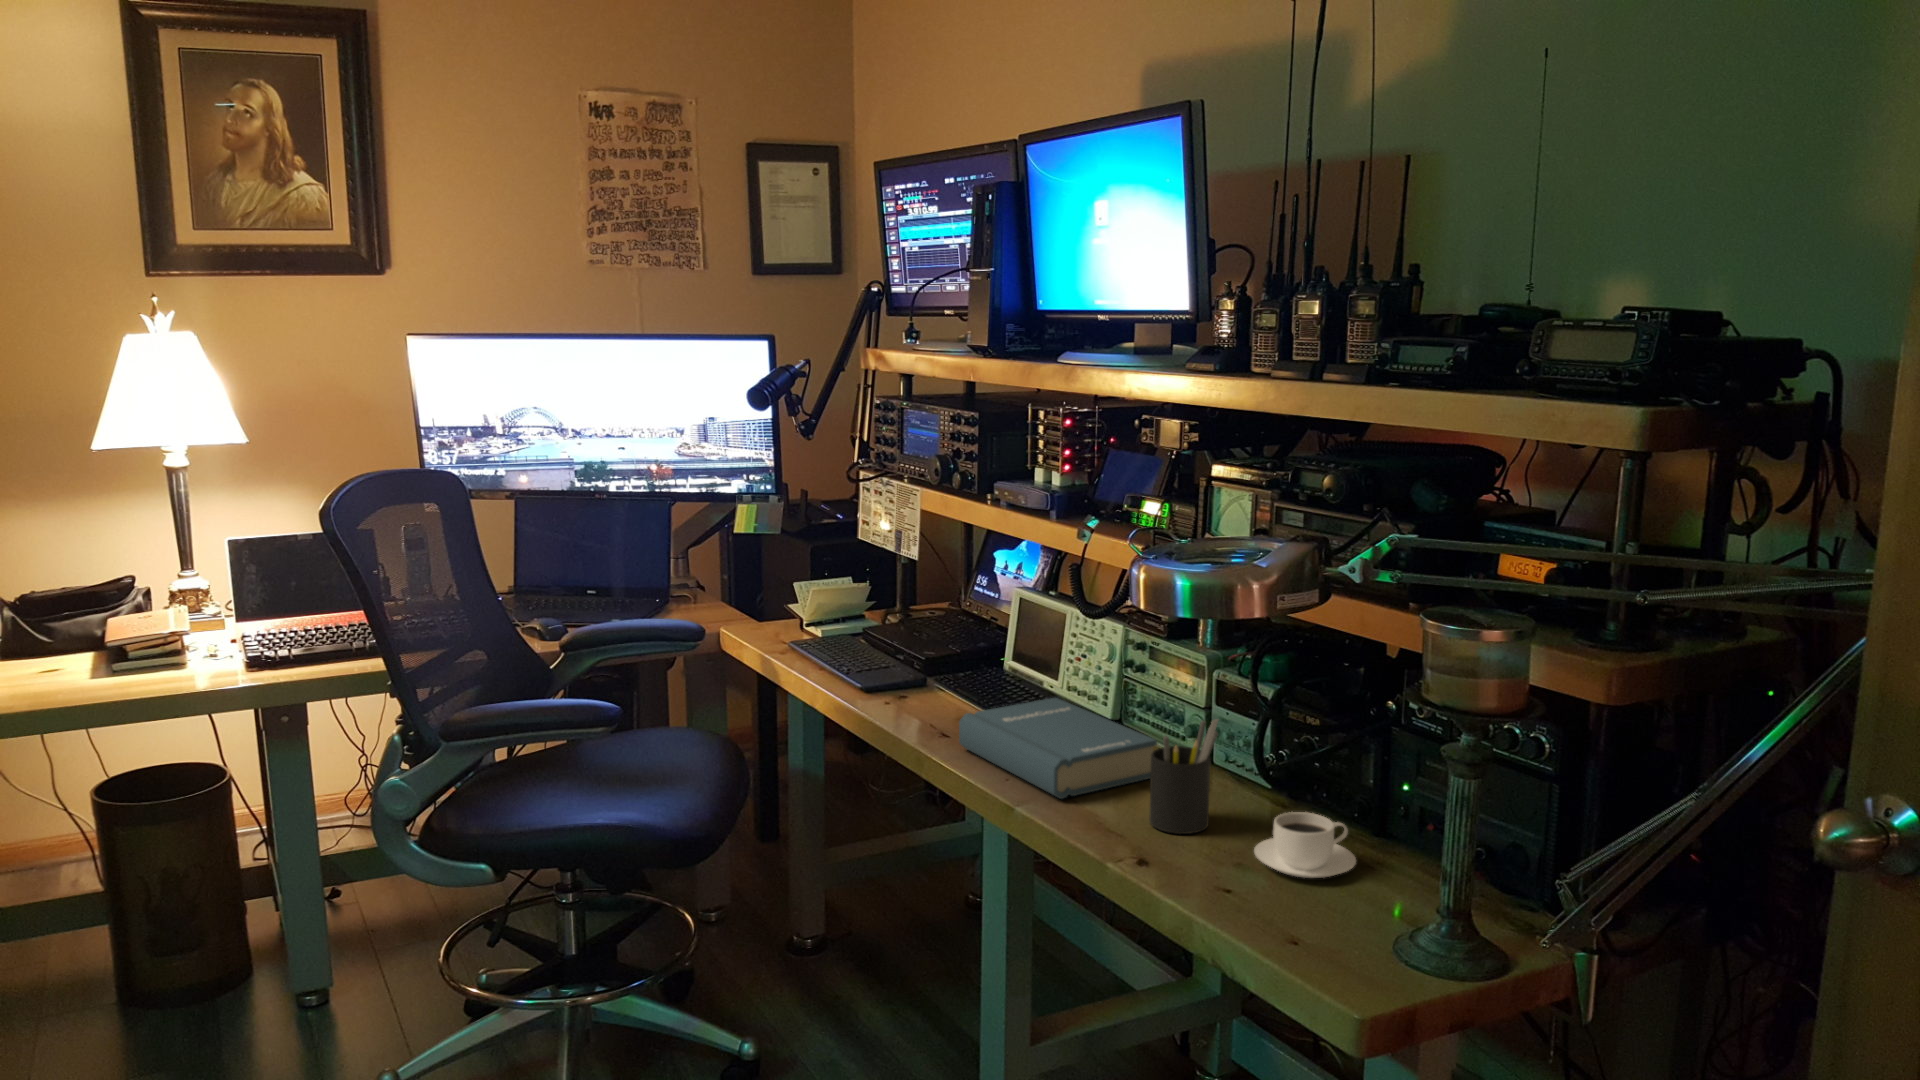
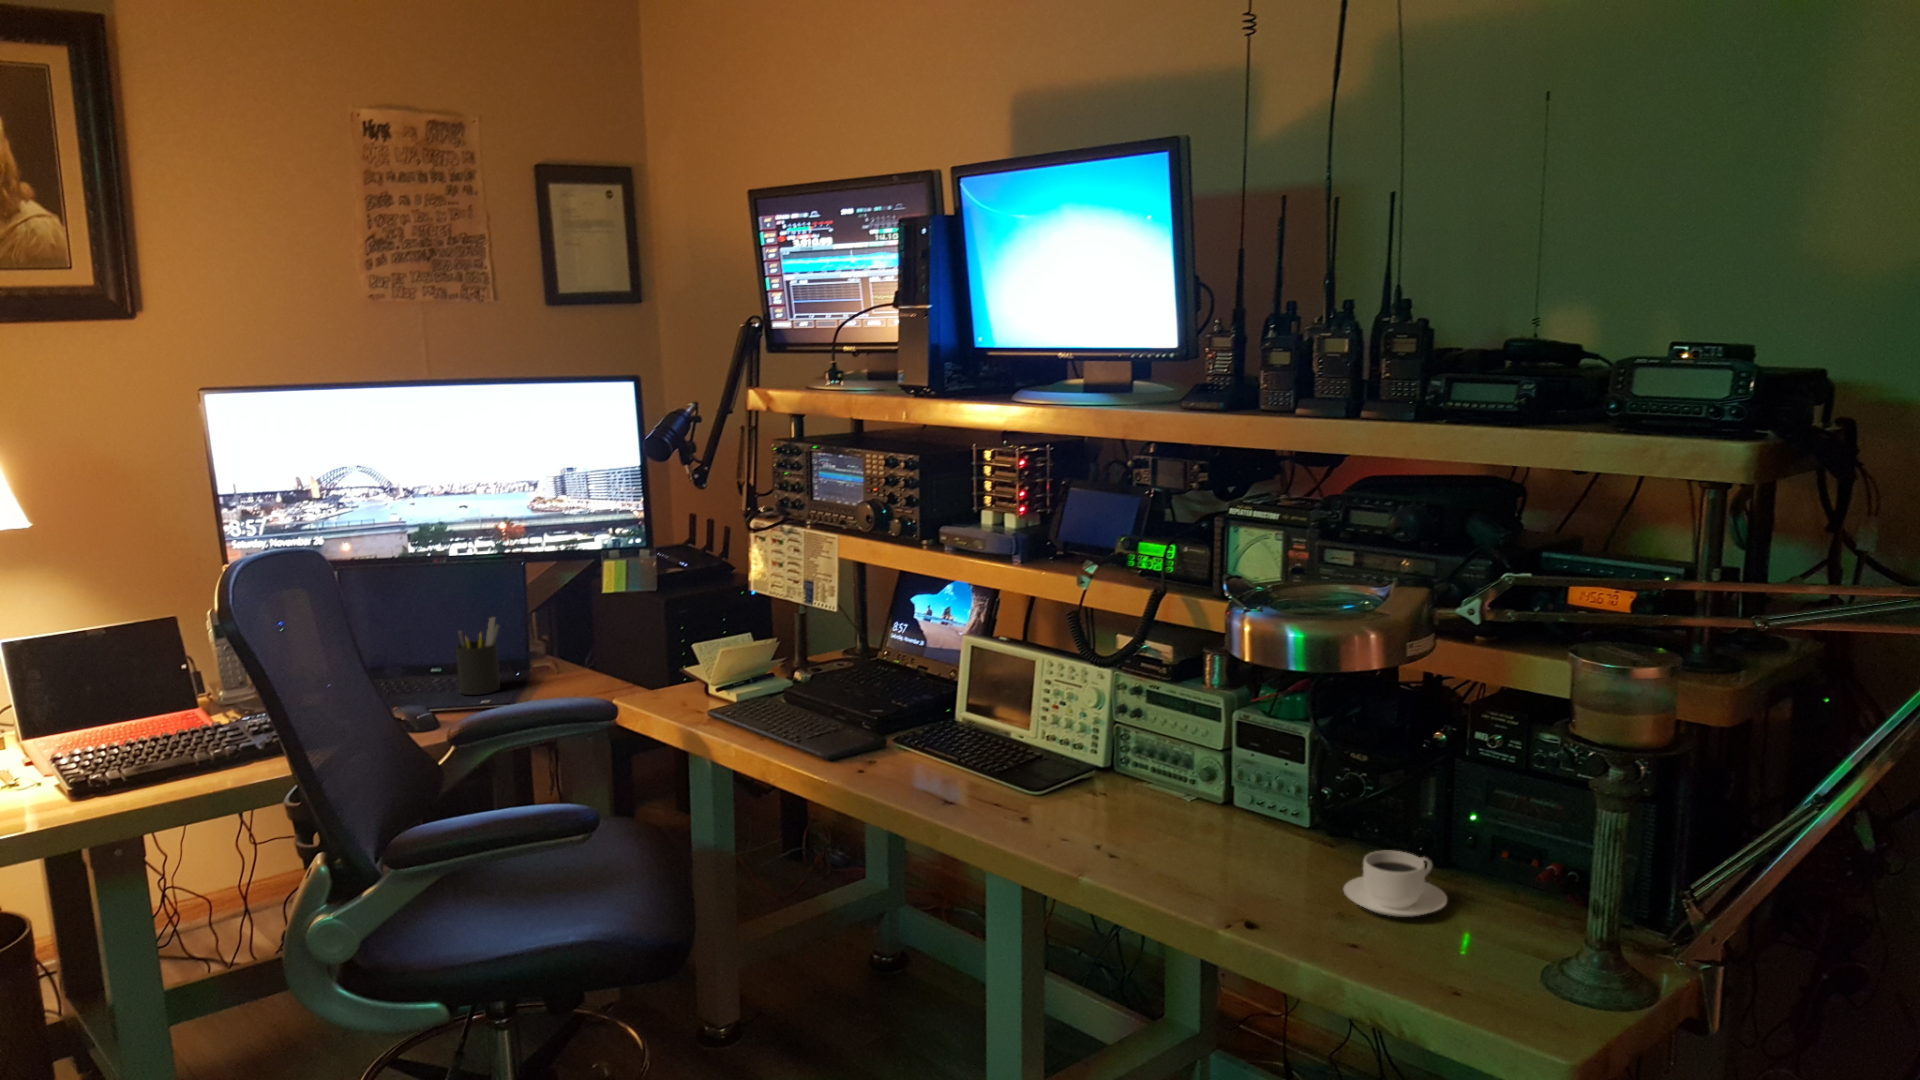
hardback book: present [959,698,1157,799] -> none [975,752,1193,861]
pen holder: present [1149,719,1218,834] -> present [456,617,500,695]

